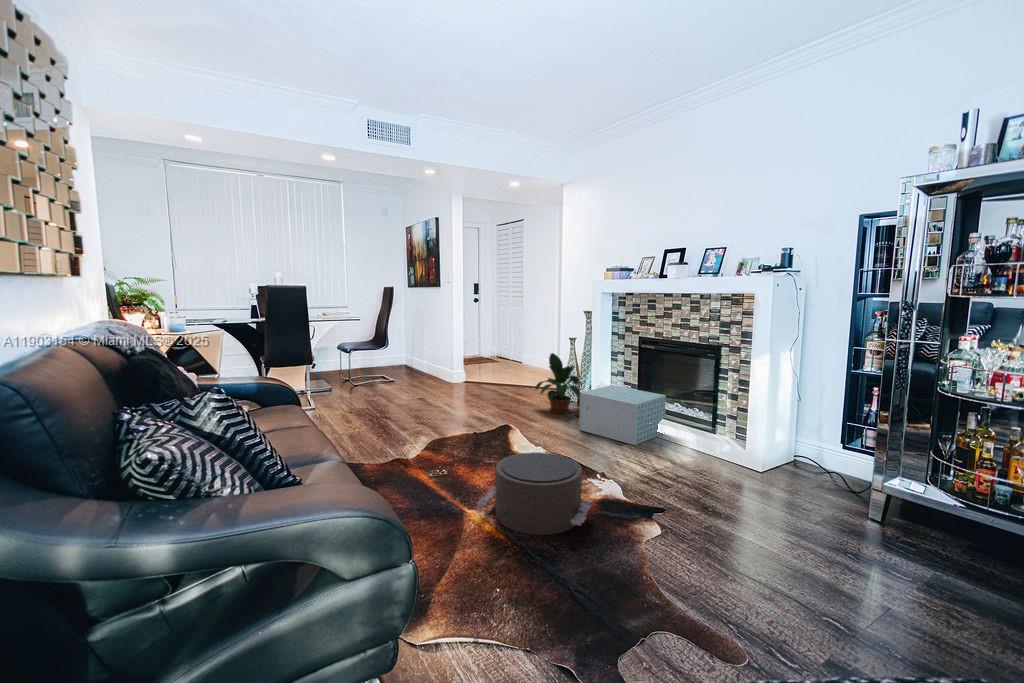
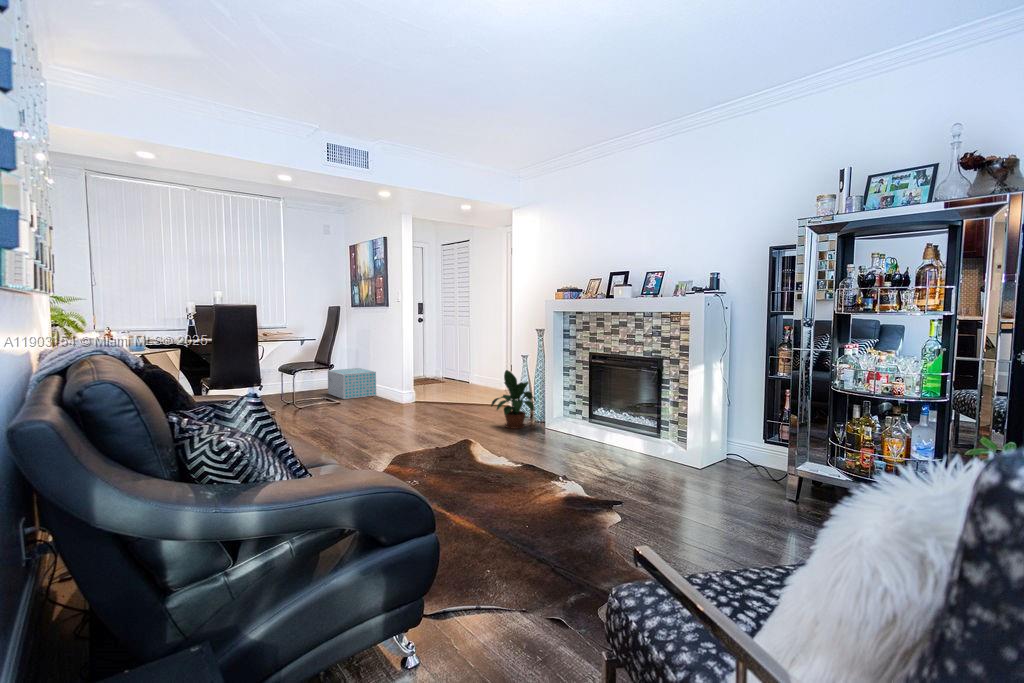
storage box: present [579,385,666,445] -> present [328,368,376,399]
pouf: present [478,452,592,535] -> none [453,458,557,528]

